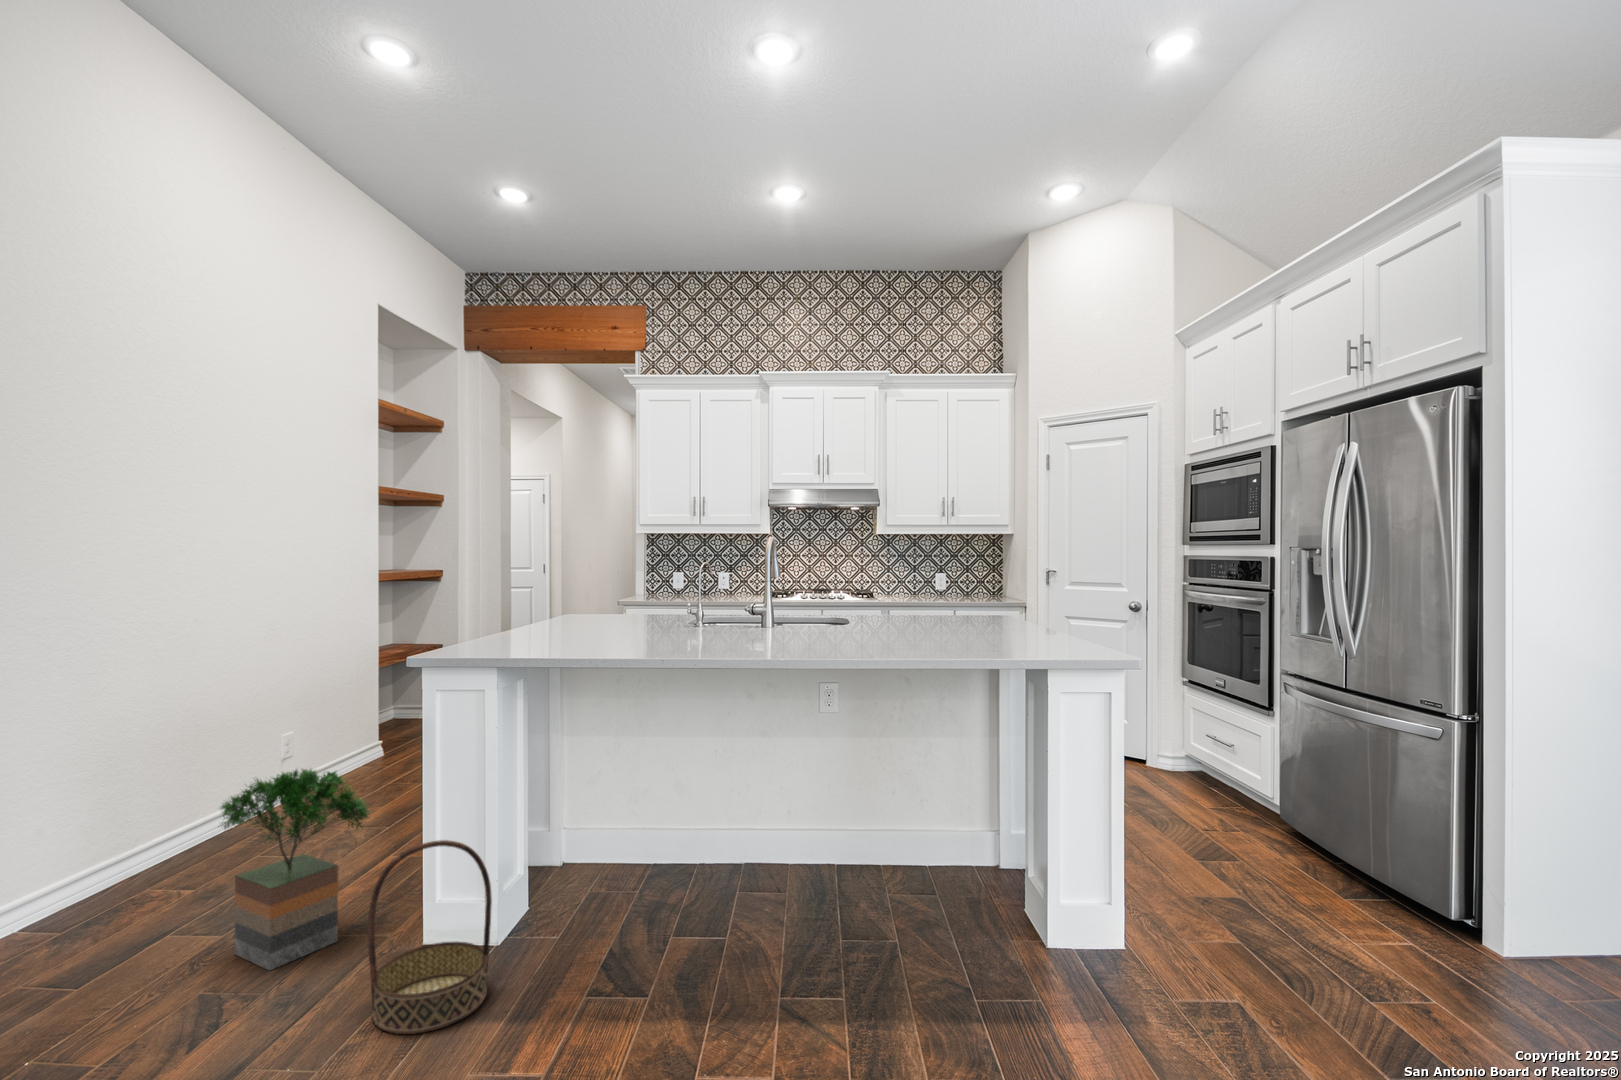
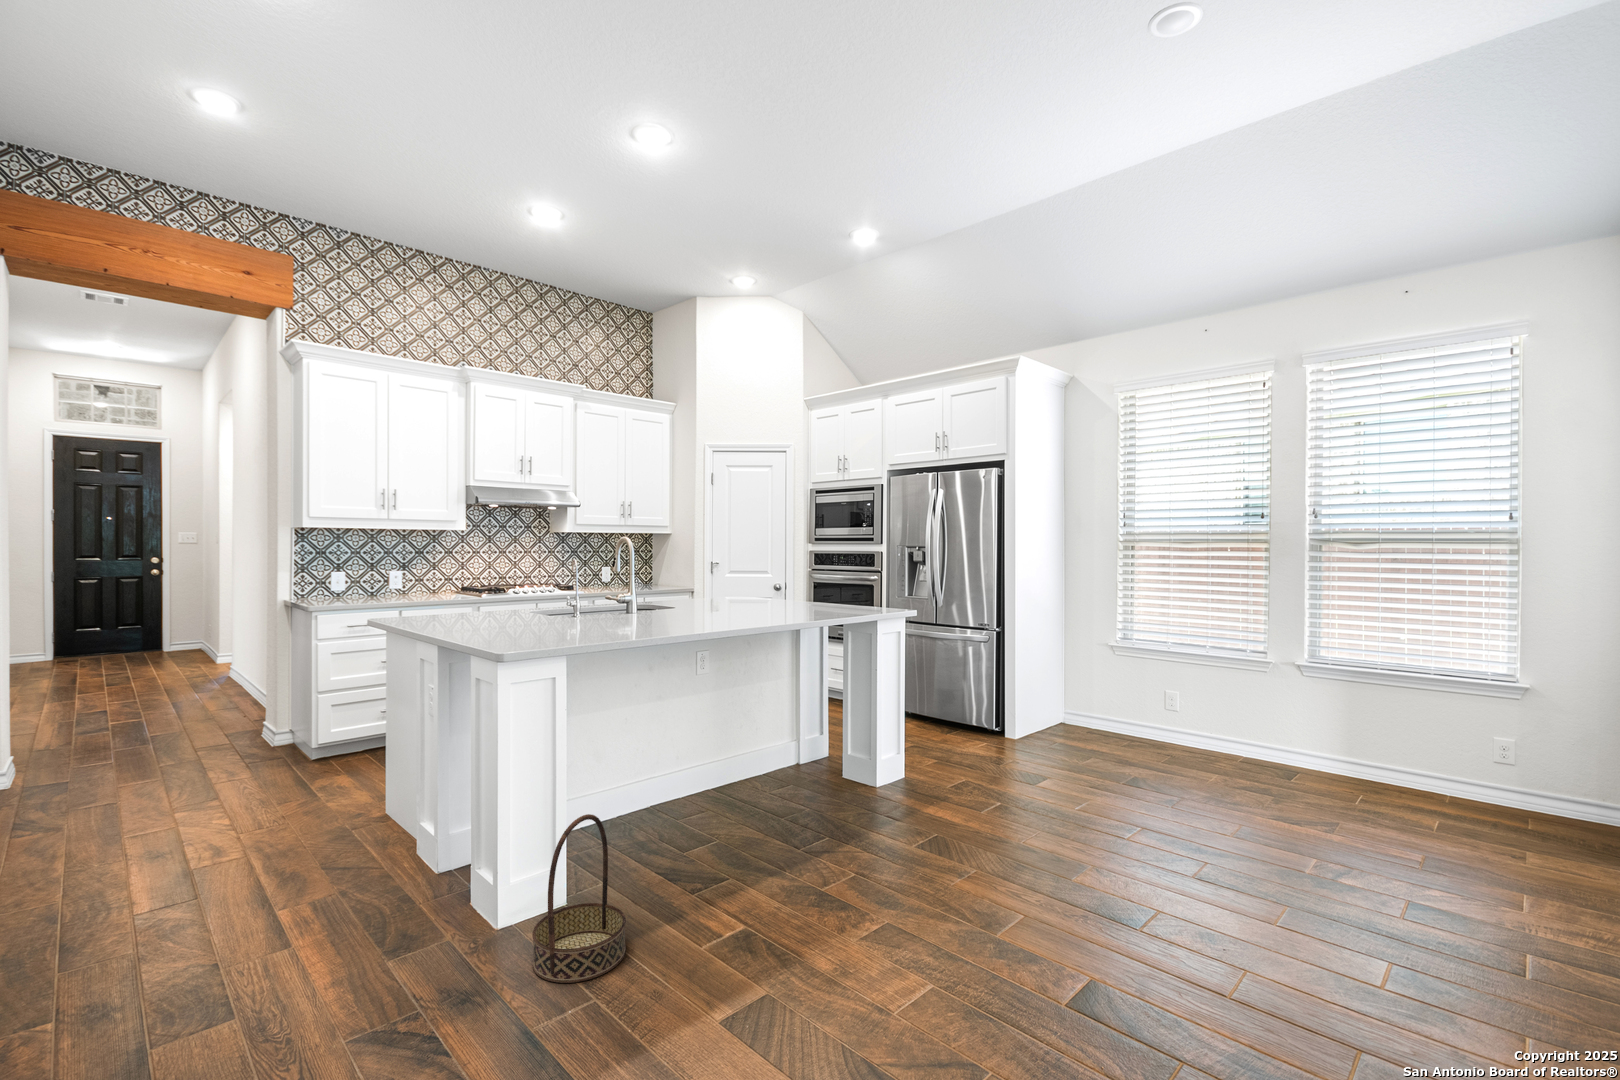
potted tree: present [218,769,370,970] -> none [251,797,421,1022]

